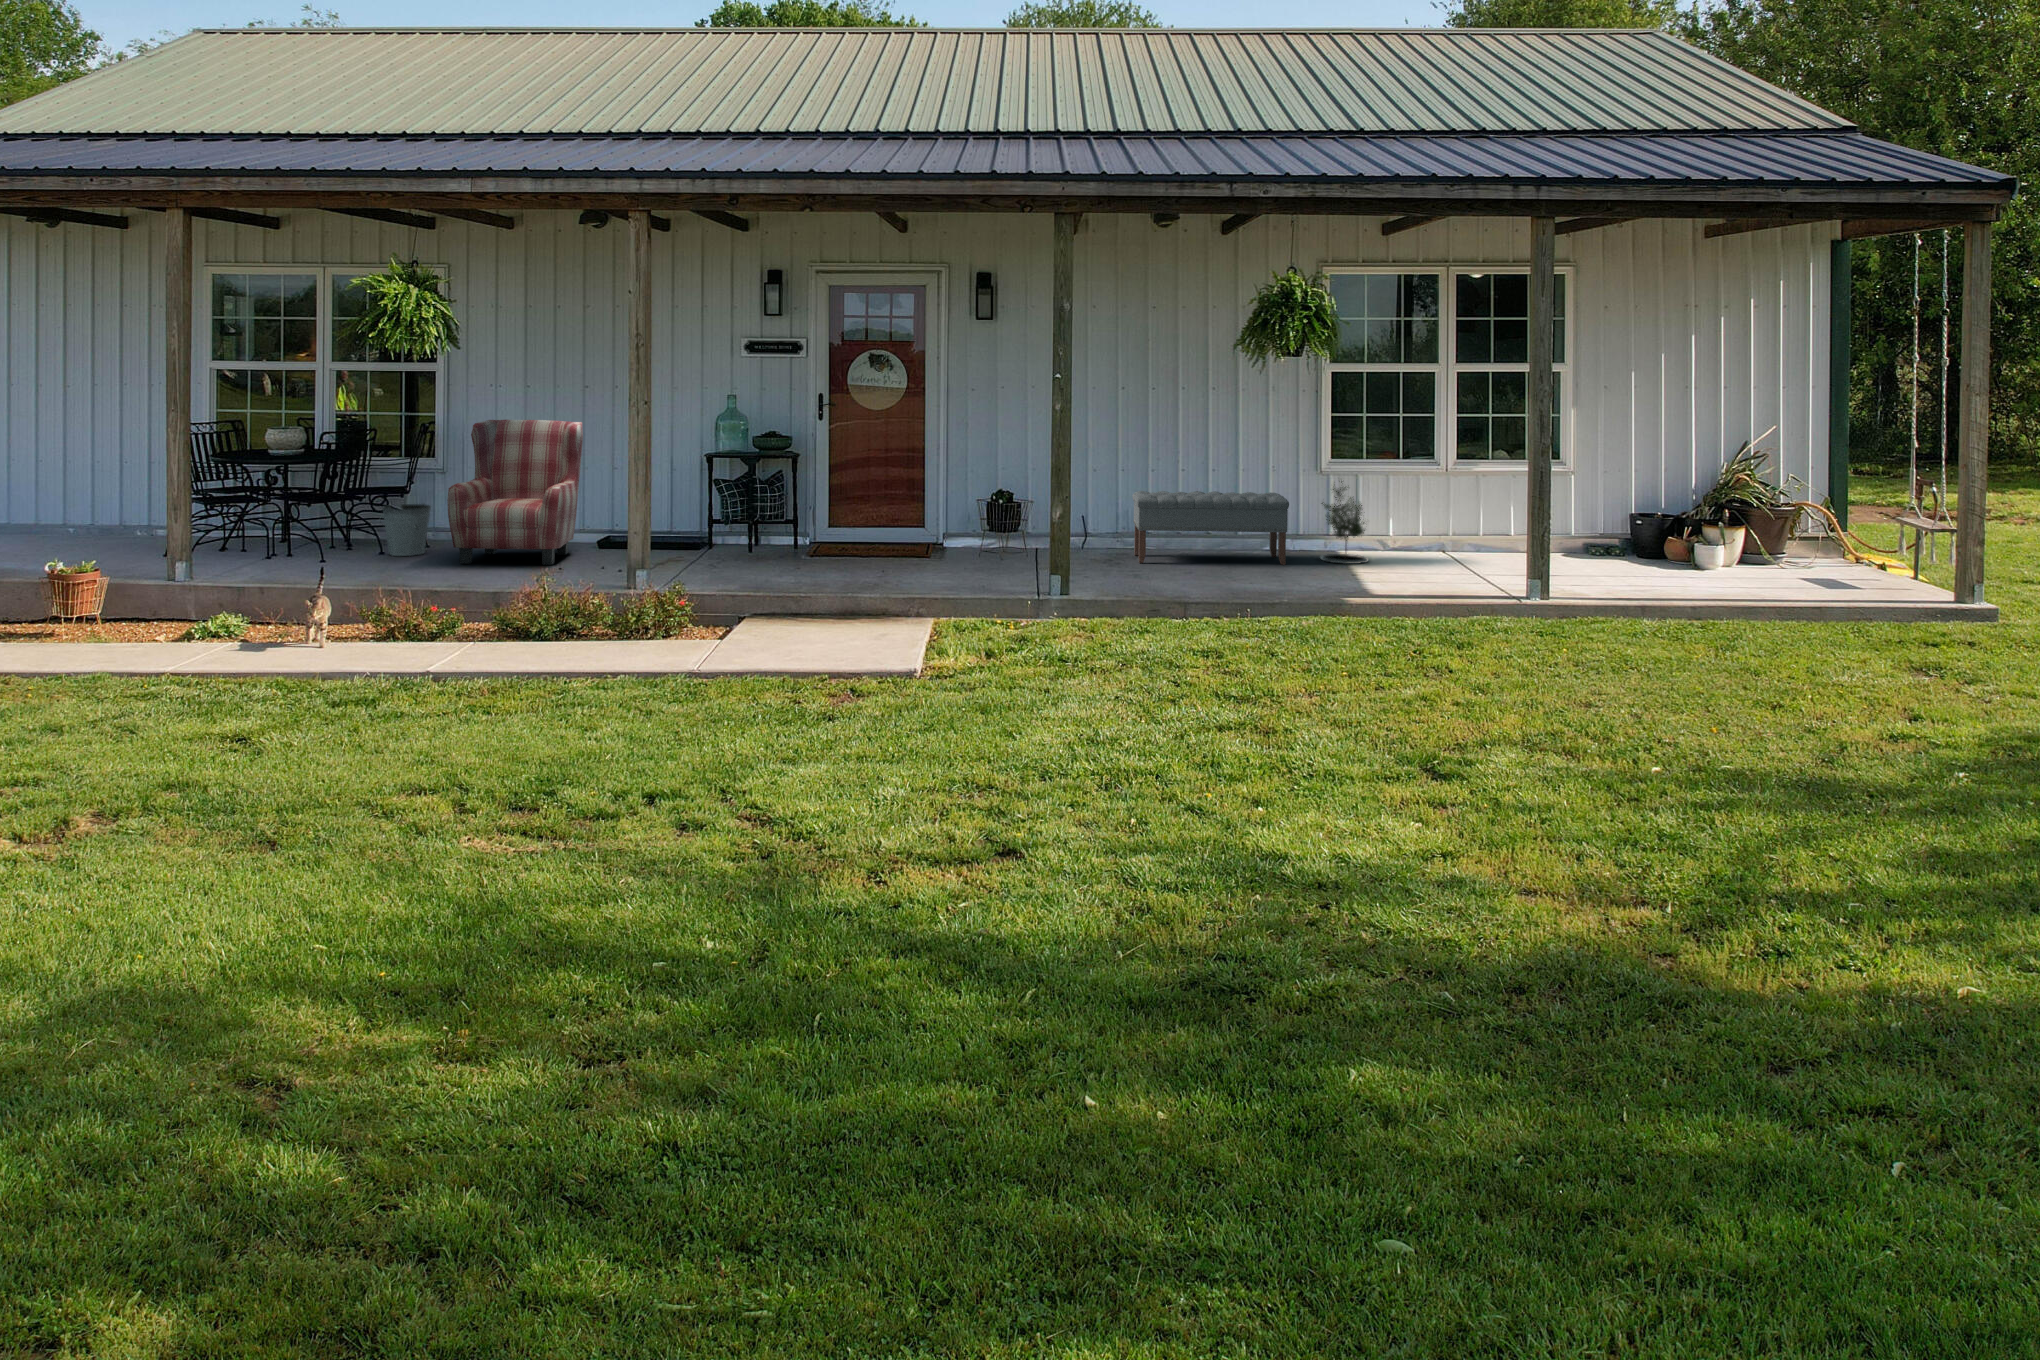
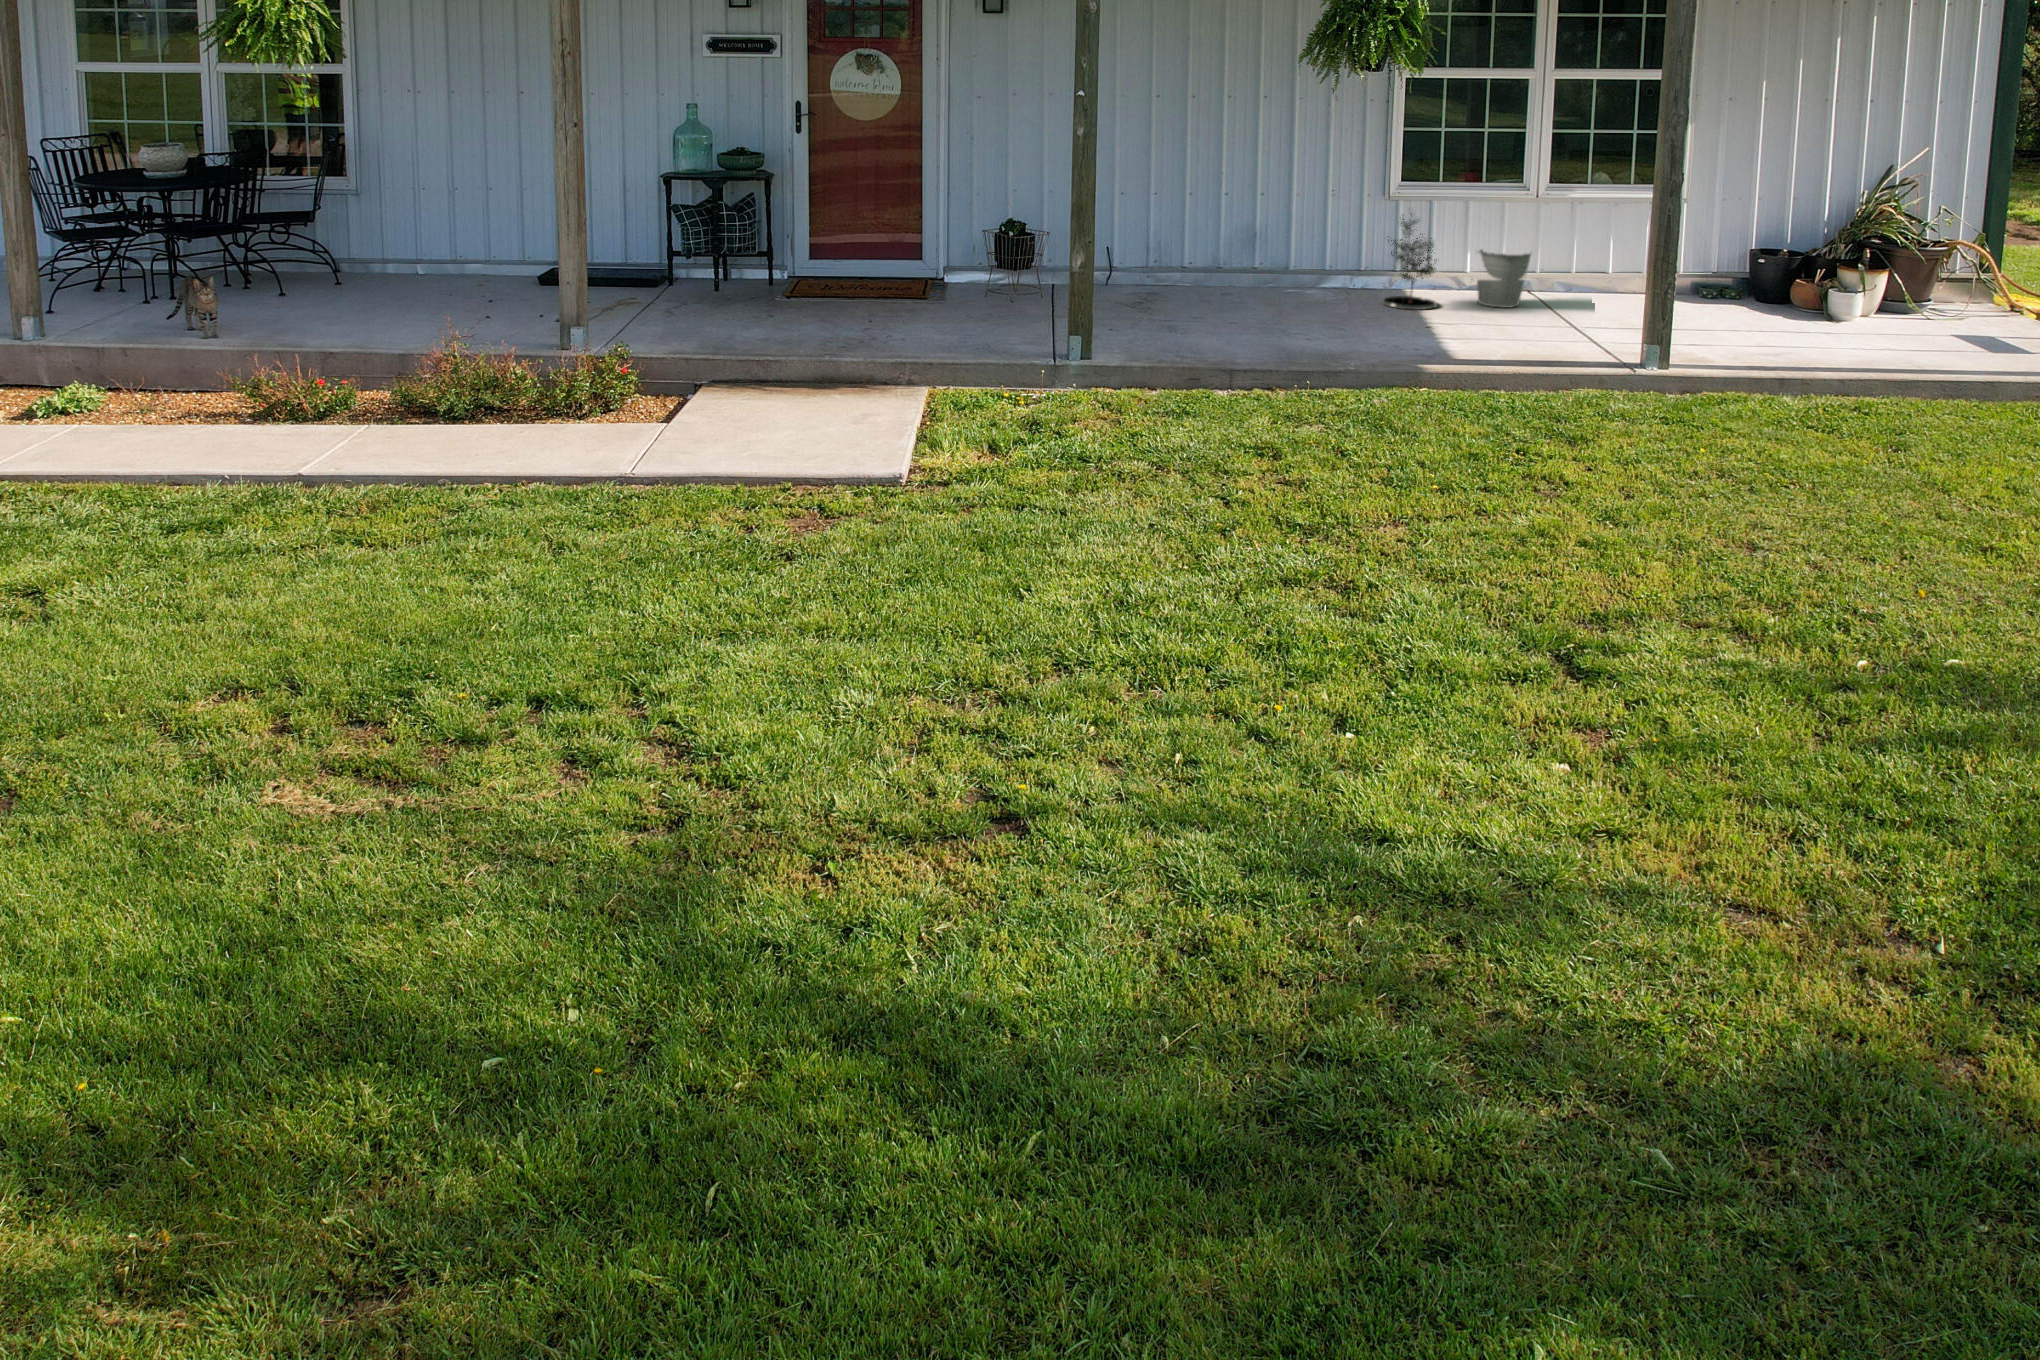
armchair: present [447,420,583,565] -> none [359,136,520,309]
bench: present [1132,491,1289,565] -> none [1166,223,1350,311]
bucket: present [381,503,431,556] -> present [1477,250,1531,308]

